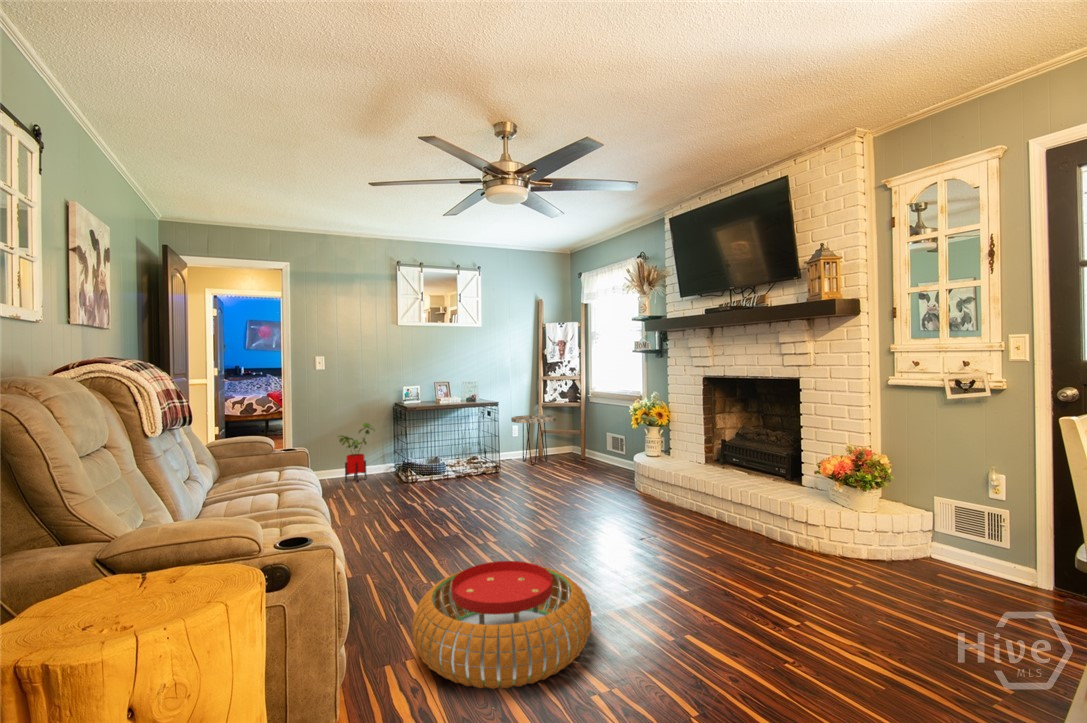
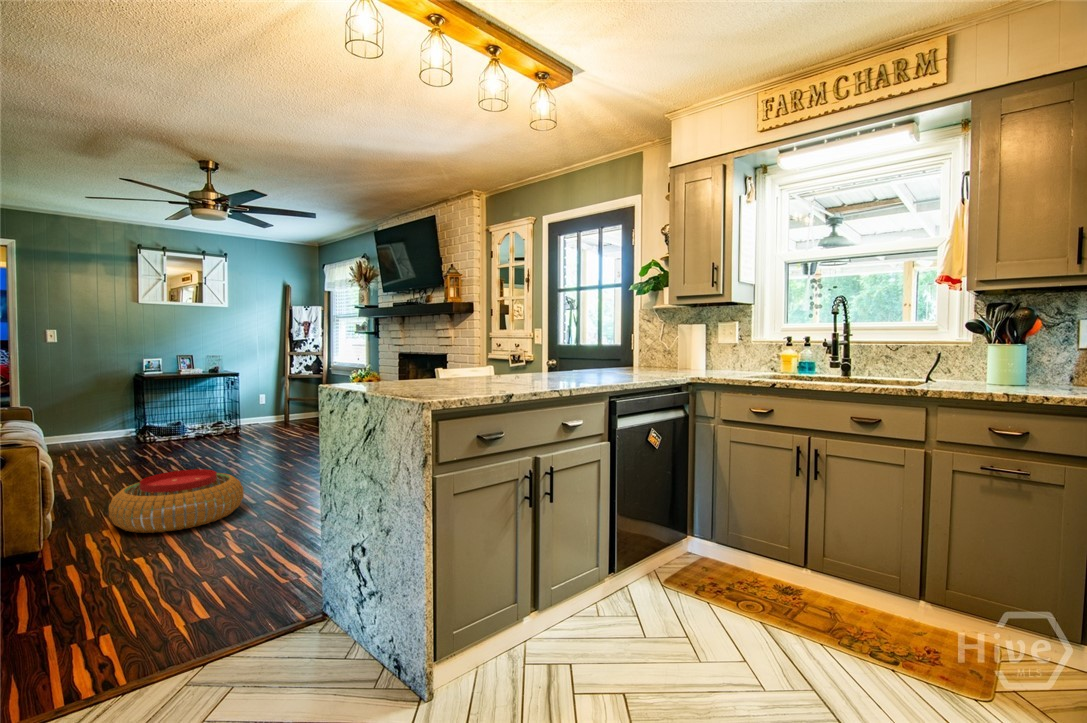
side table: present [511,415,556,465] -> none [257,385,300,427]
house plant: present [338,423,375,482] -> none [69,391,111,446]

